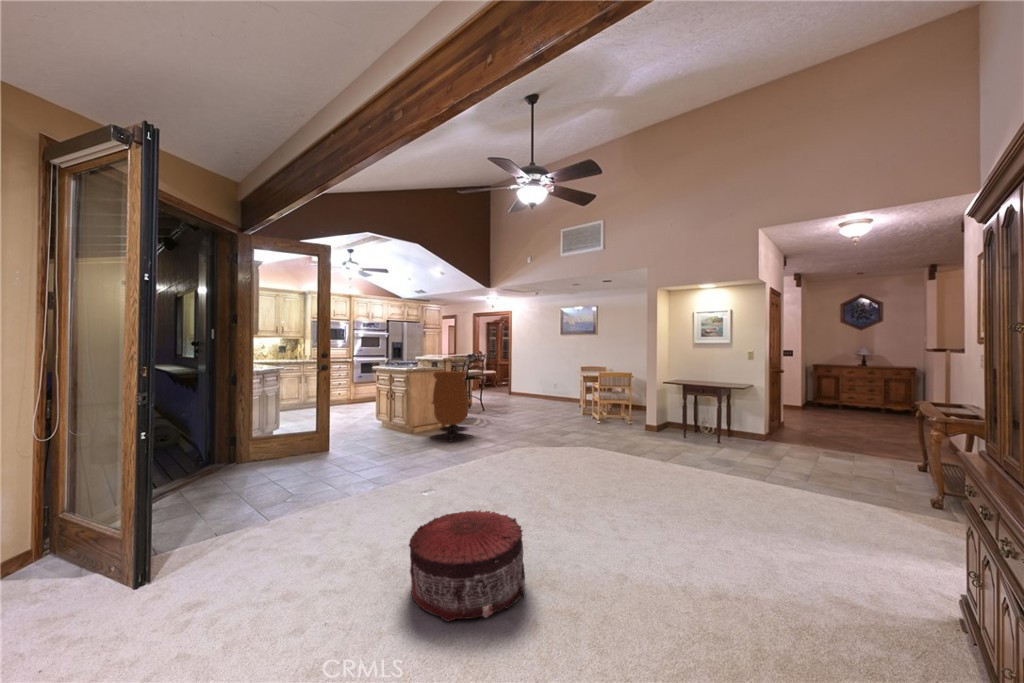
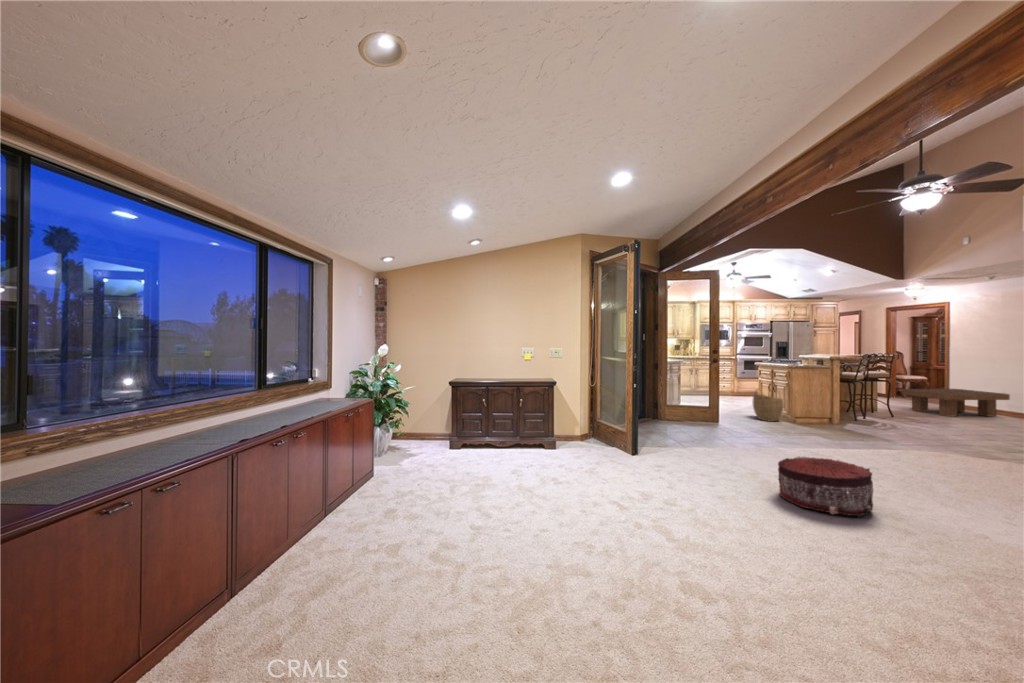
lounge chair: present [432,371,472,442] -> none [813,367,866,435]
coffee table: none [486,380,545,404] -> present [901,389,1010,417]
woven basket: none [369,396,401,436] -> present [752,389,783,421]

